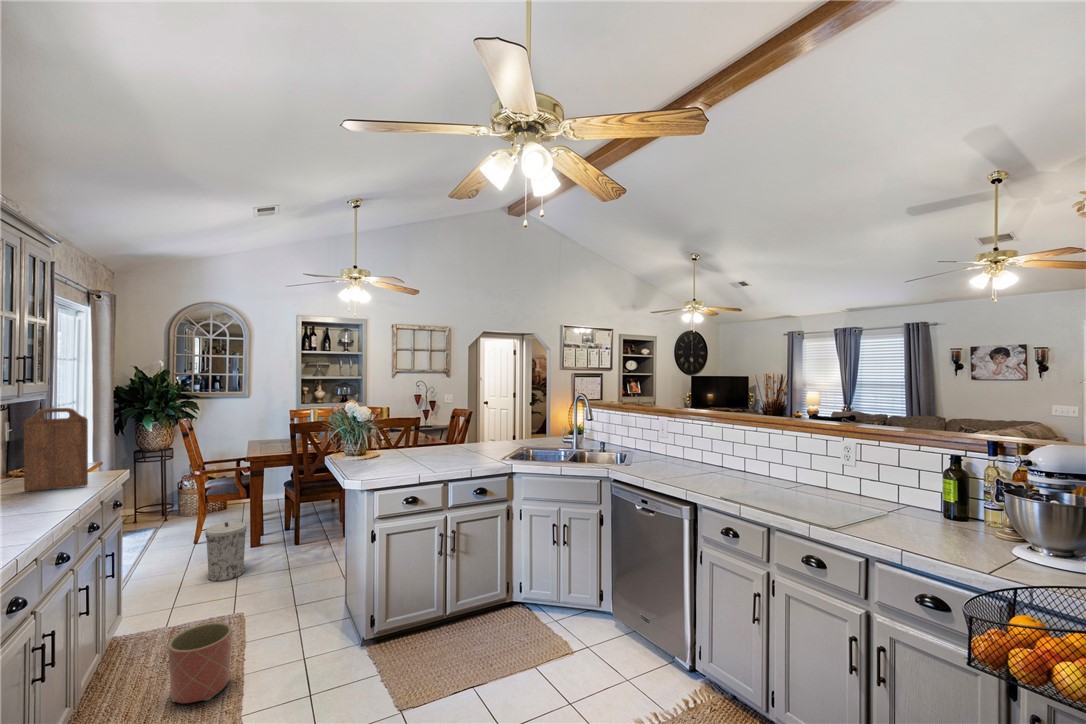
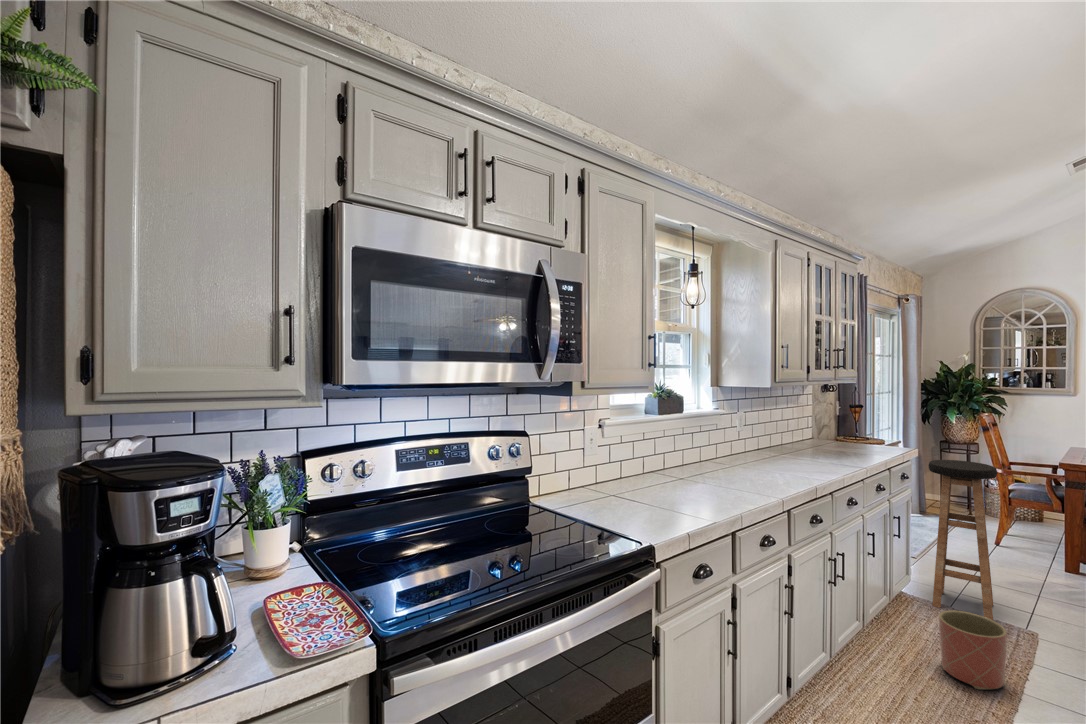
cutting board: present [24,408,88,491] -> none [837,390,879,455]
bar stool: none [143,470,210,636] -> present [928,460,997,620]
trash can: present [205,522,247,581] -> none [1000,531,1054,598]

